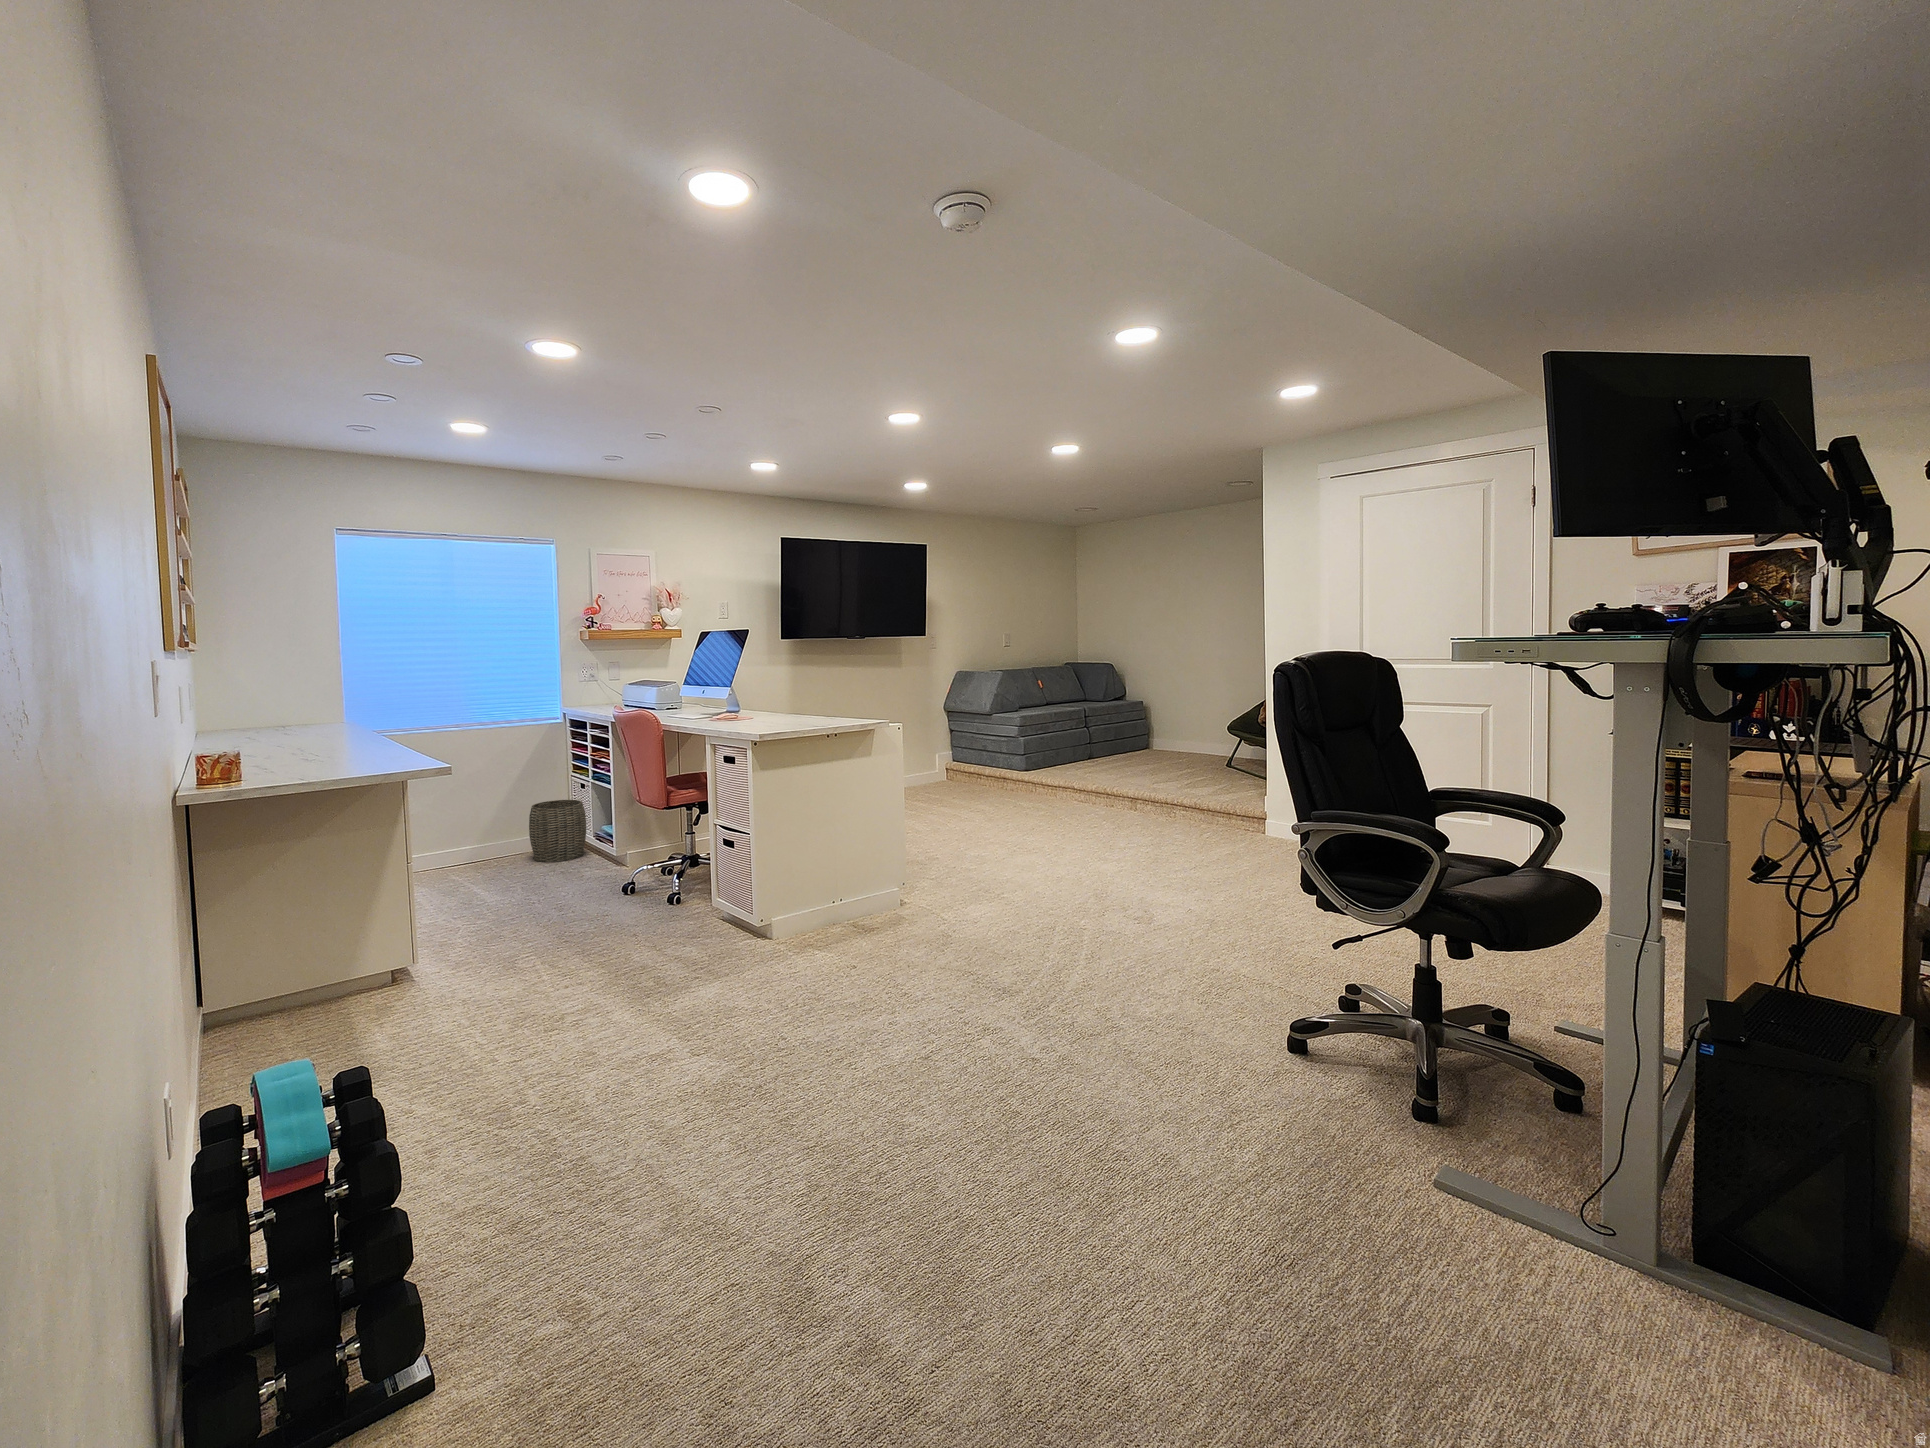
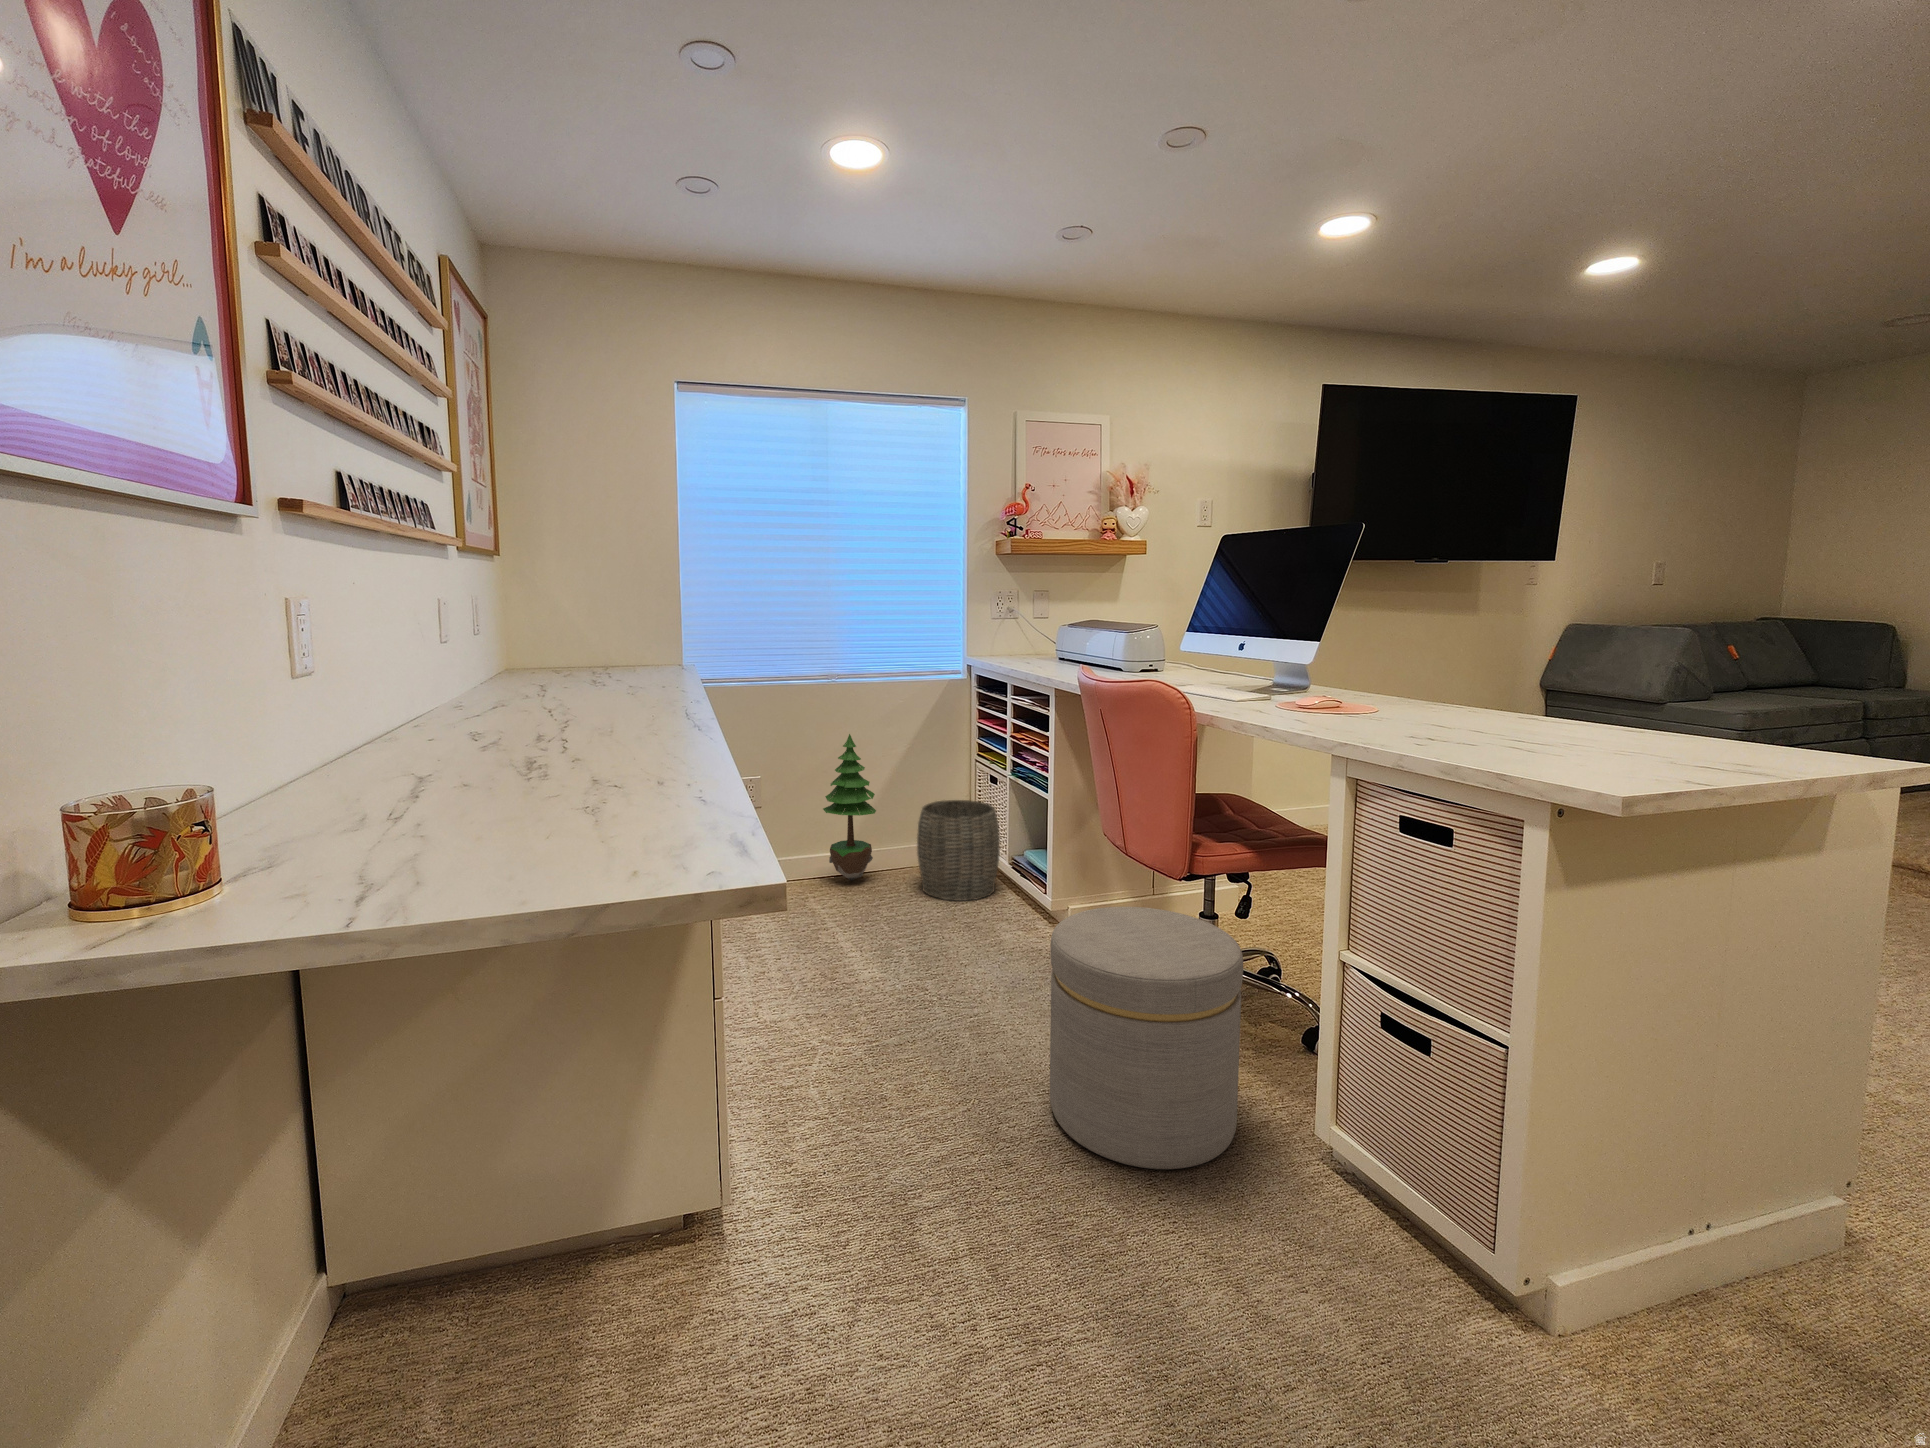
potted tree: none [459,761,499,861] -> present [823,734,876,881]
ottoman: none [592,824,685,932] -> present [1050,907,1243,1169]

